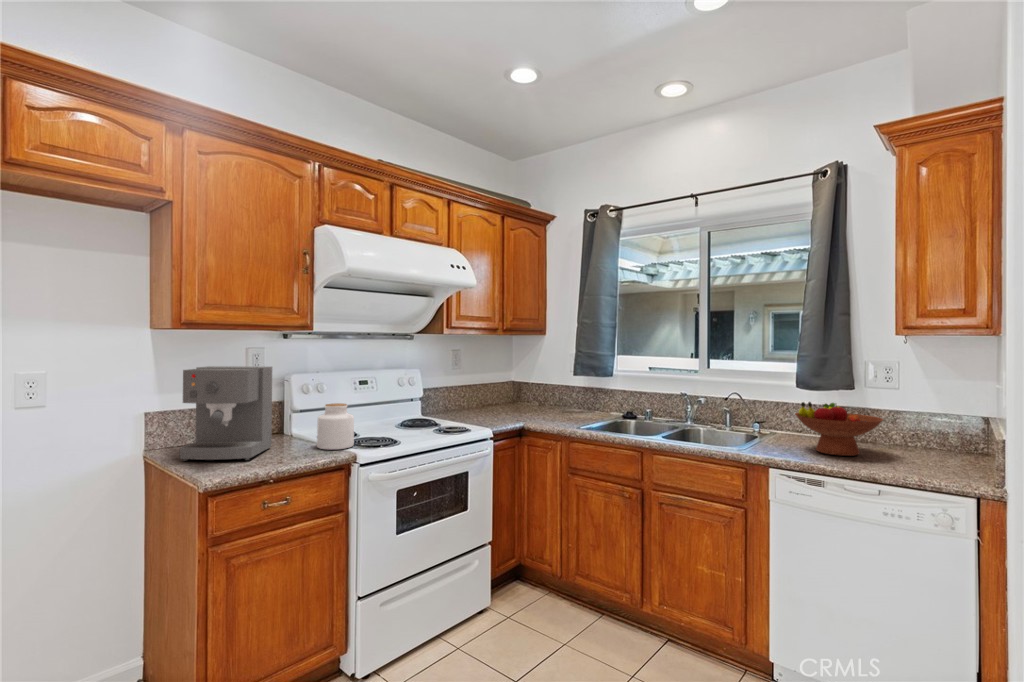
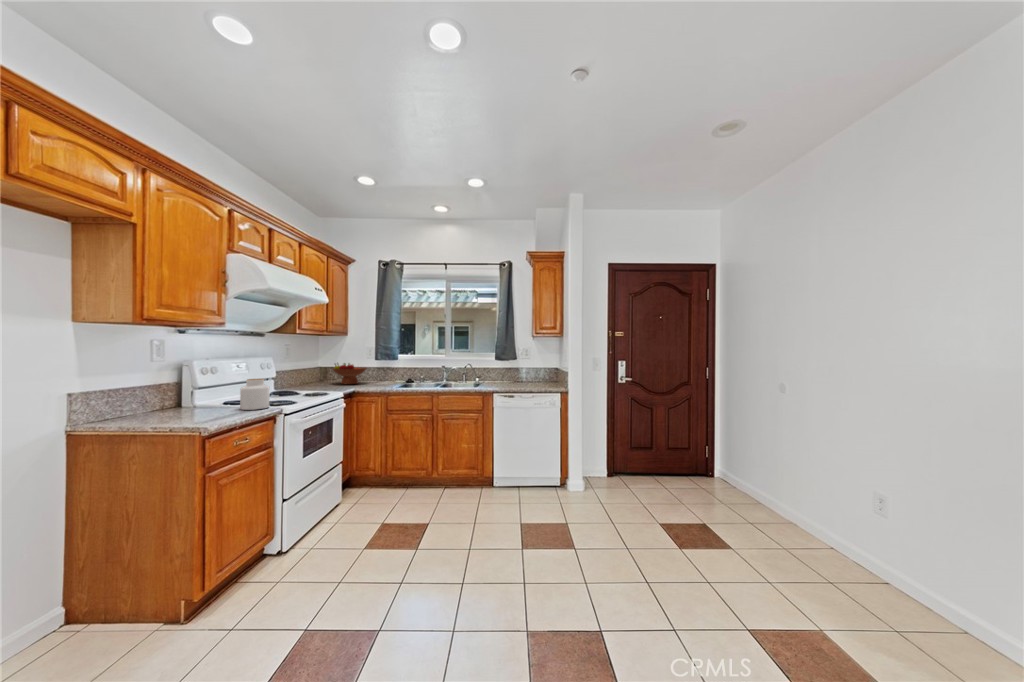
coffee maker: present [180,366,272,461] -> none [138,354,209,427]
fruit bowl: present [795,402,883,456] -> present [333,363,366,384]

